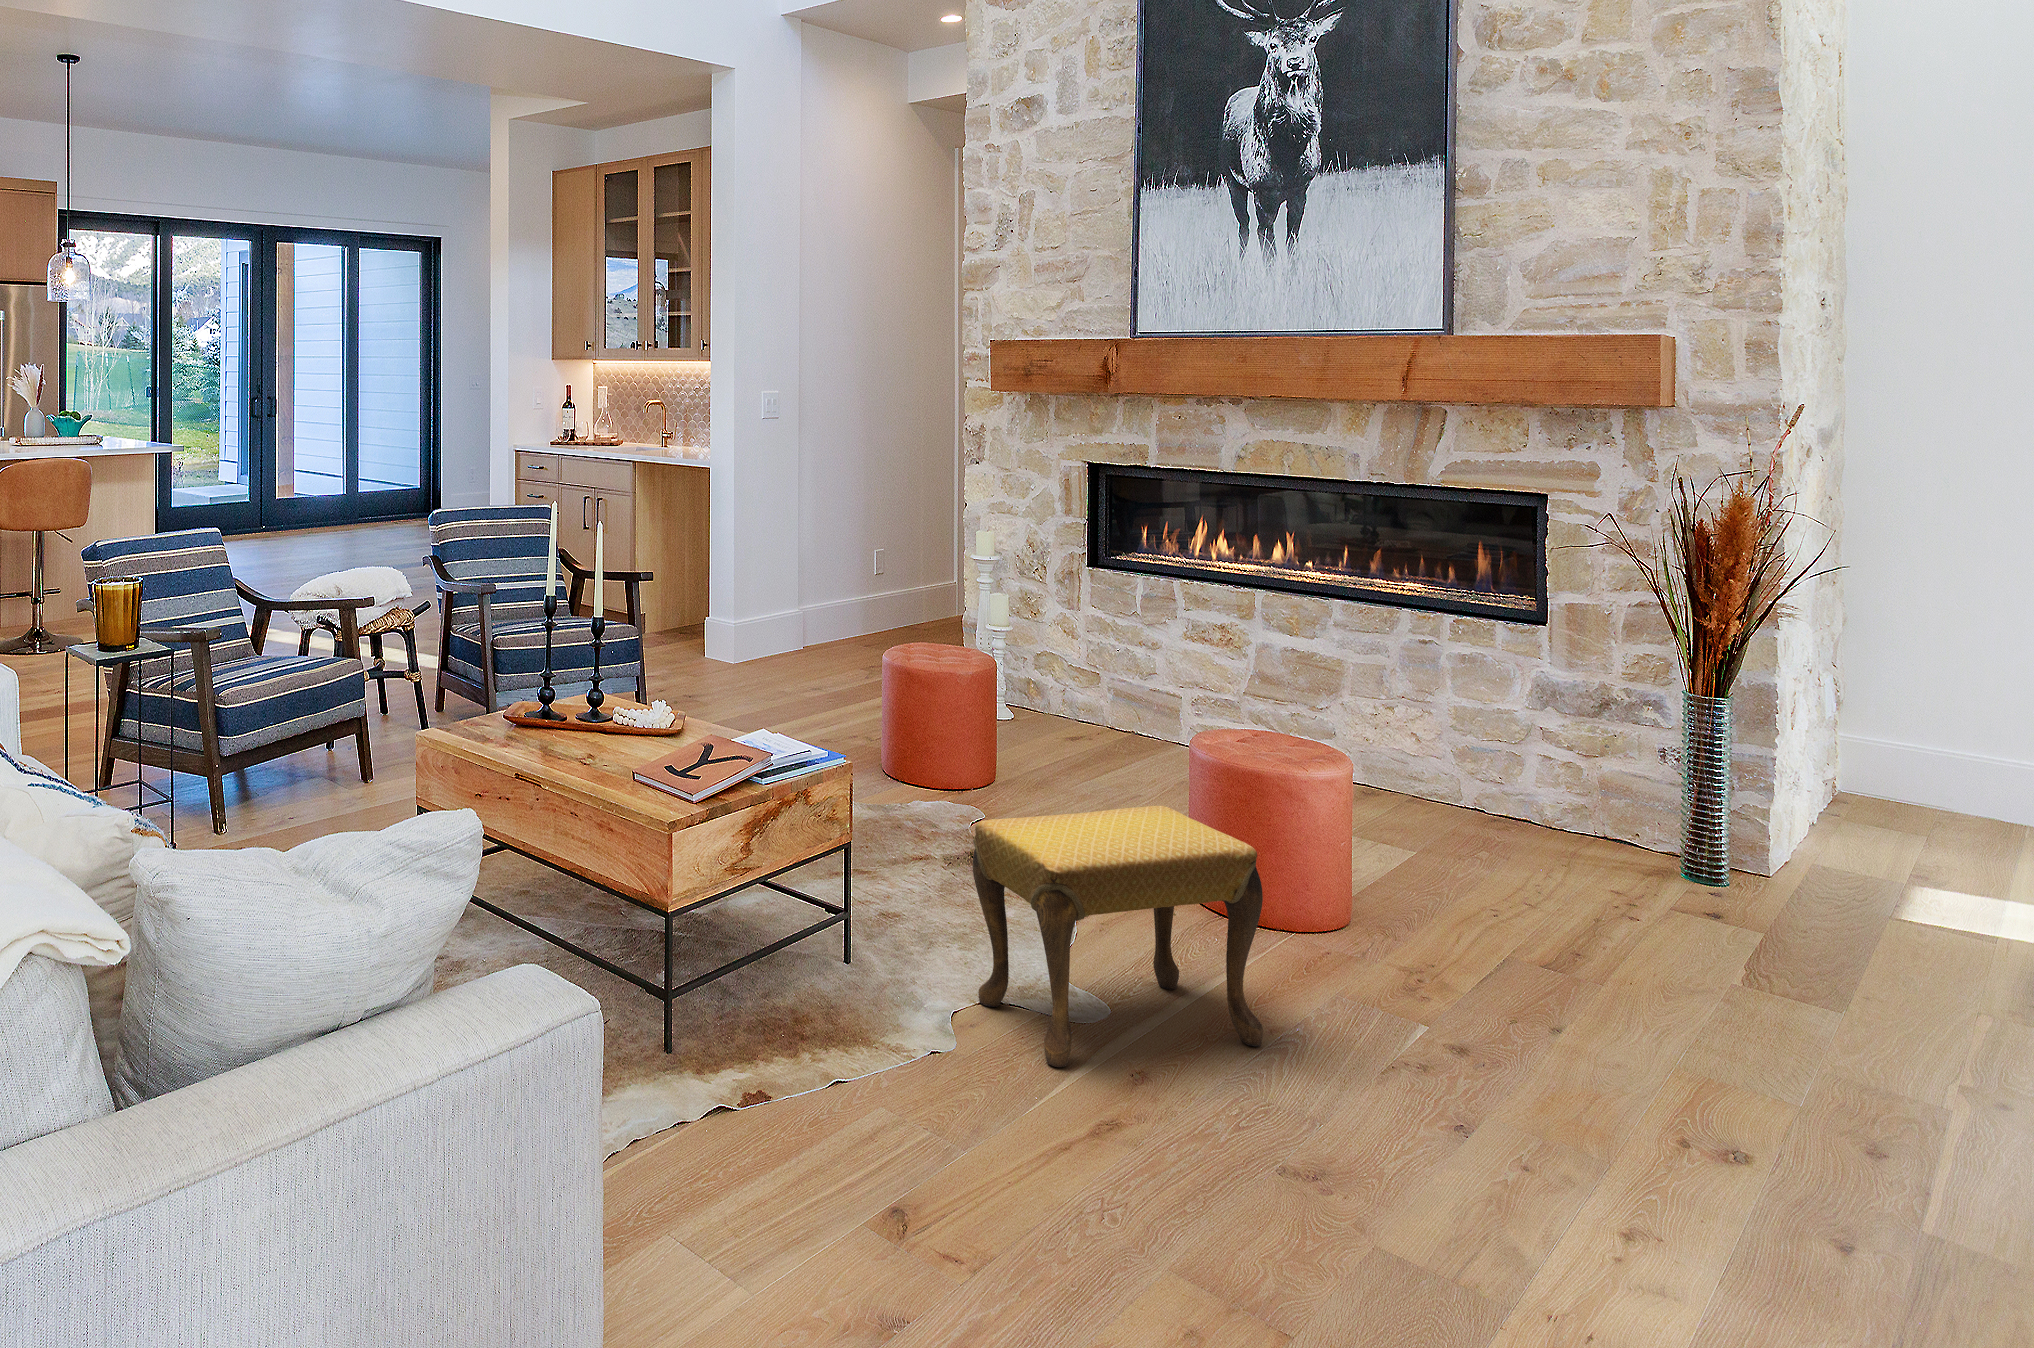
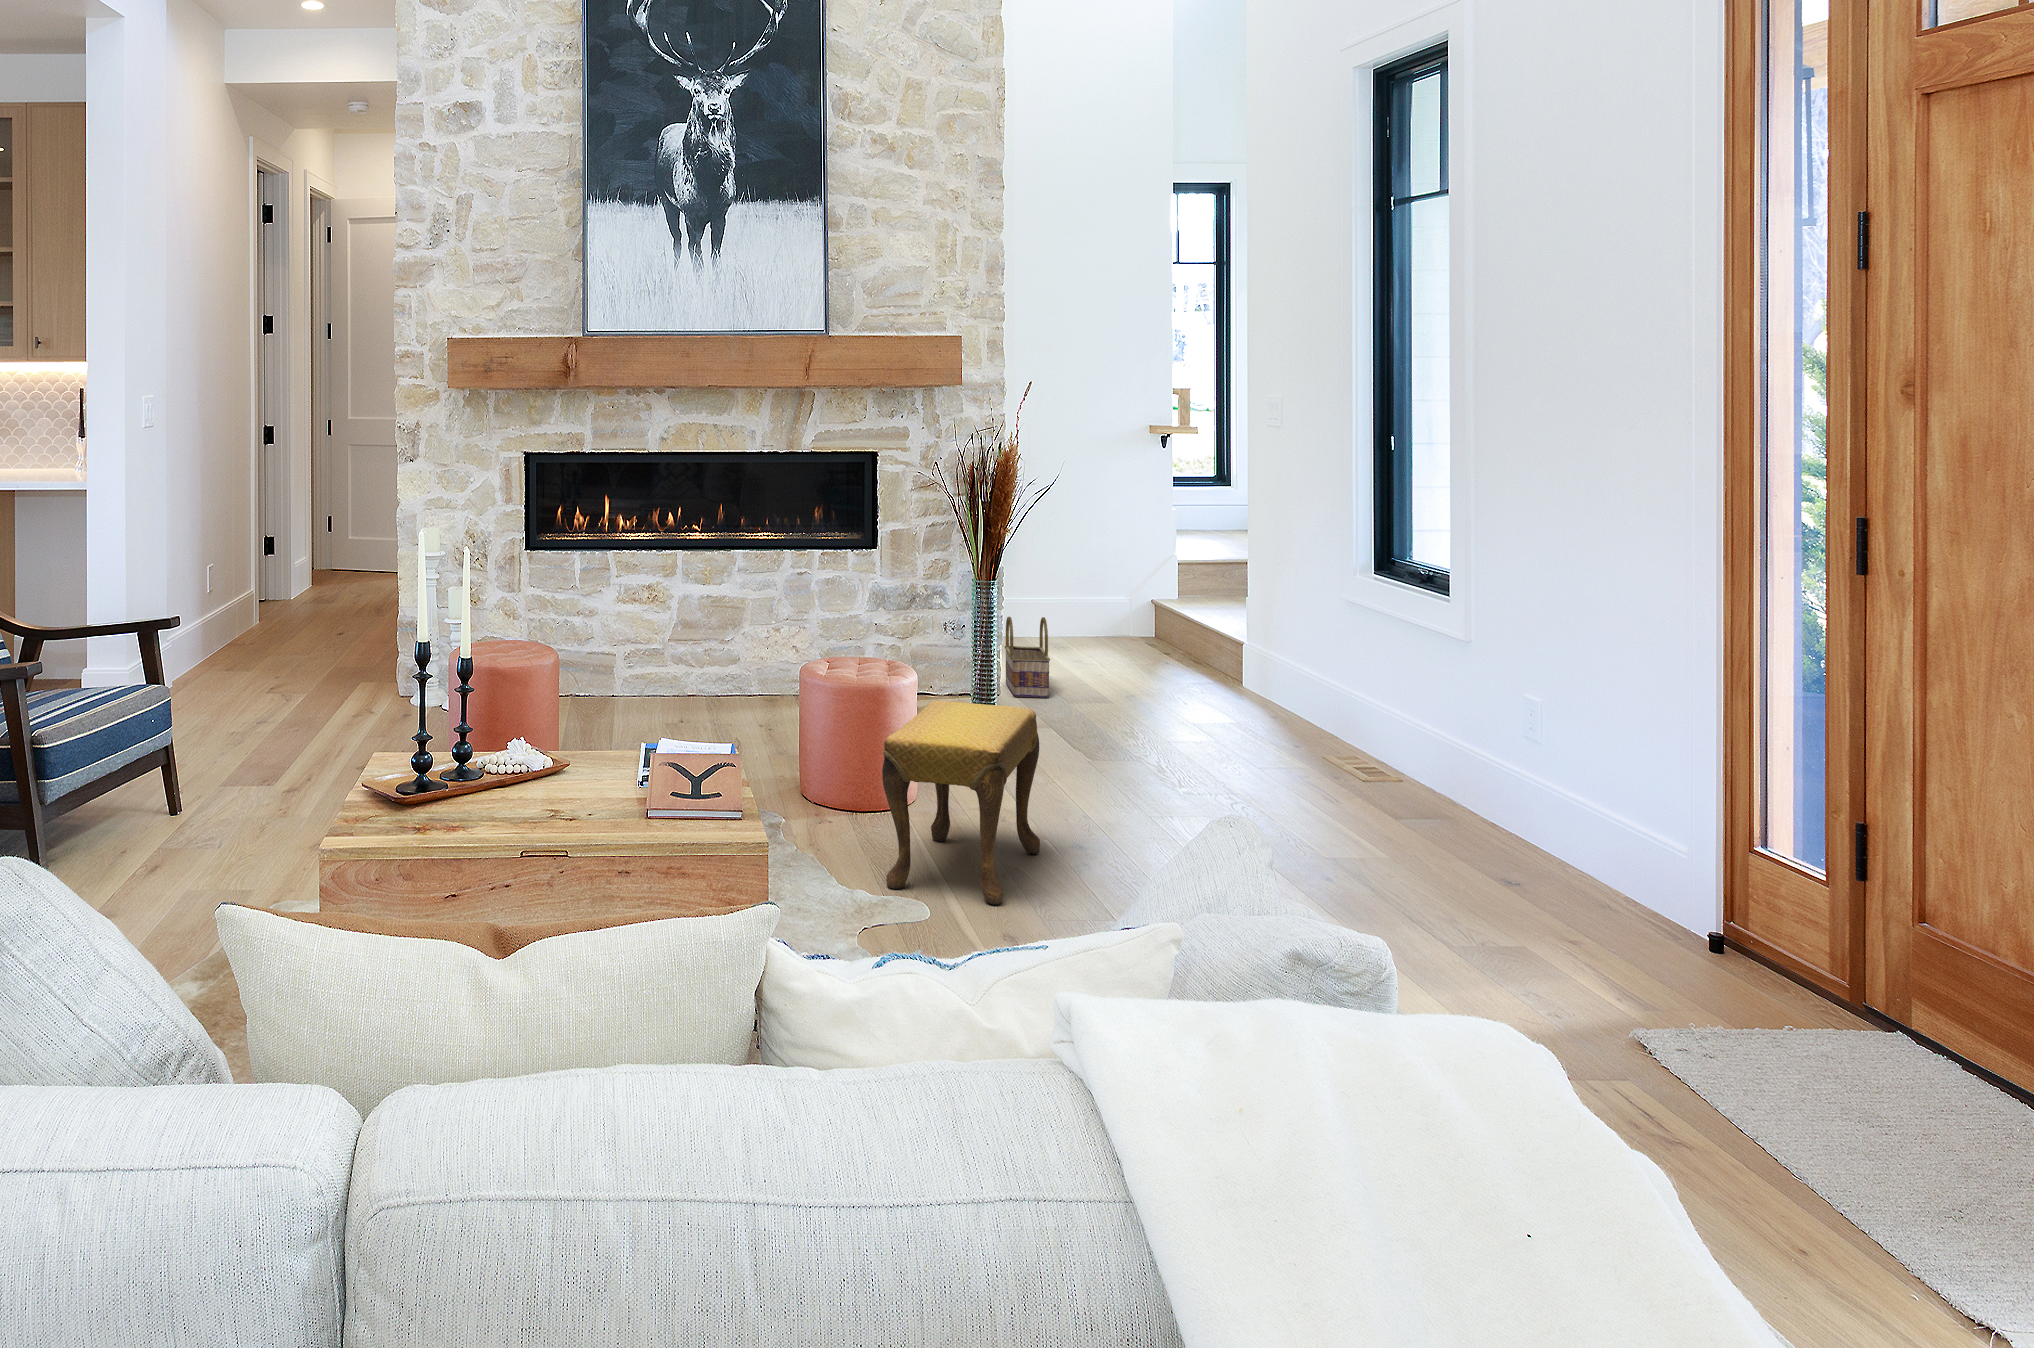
basket: none [1755,765,1864,903] -> present [1005,617,1050,698]

